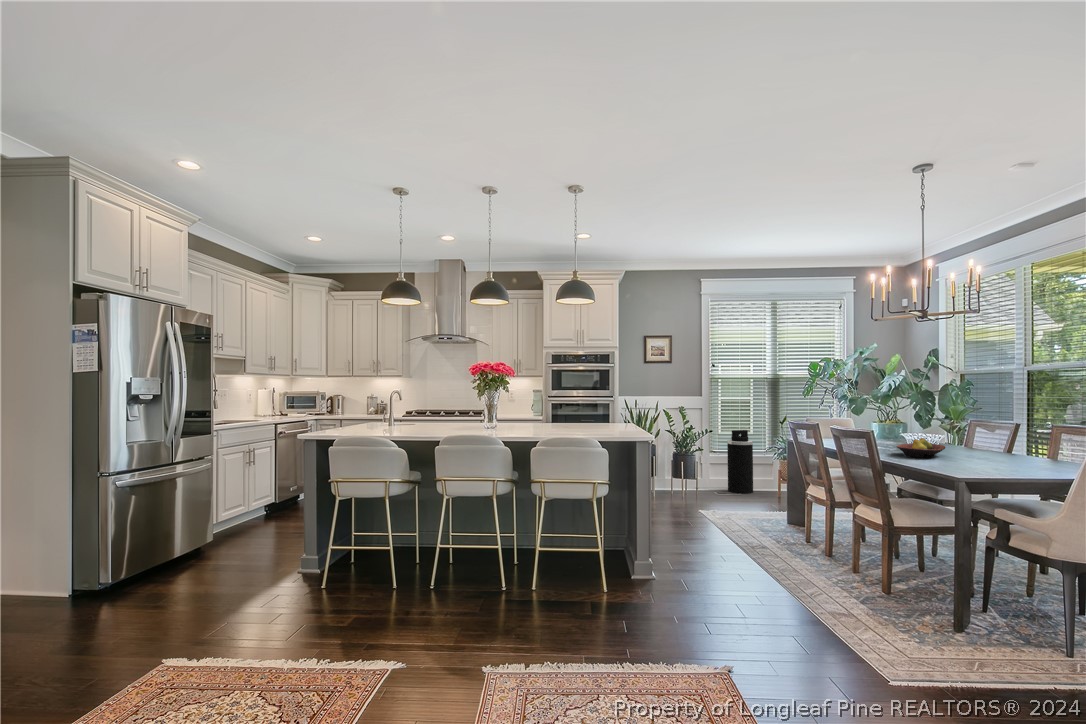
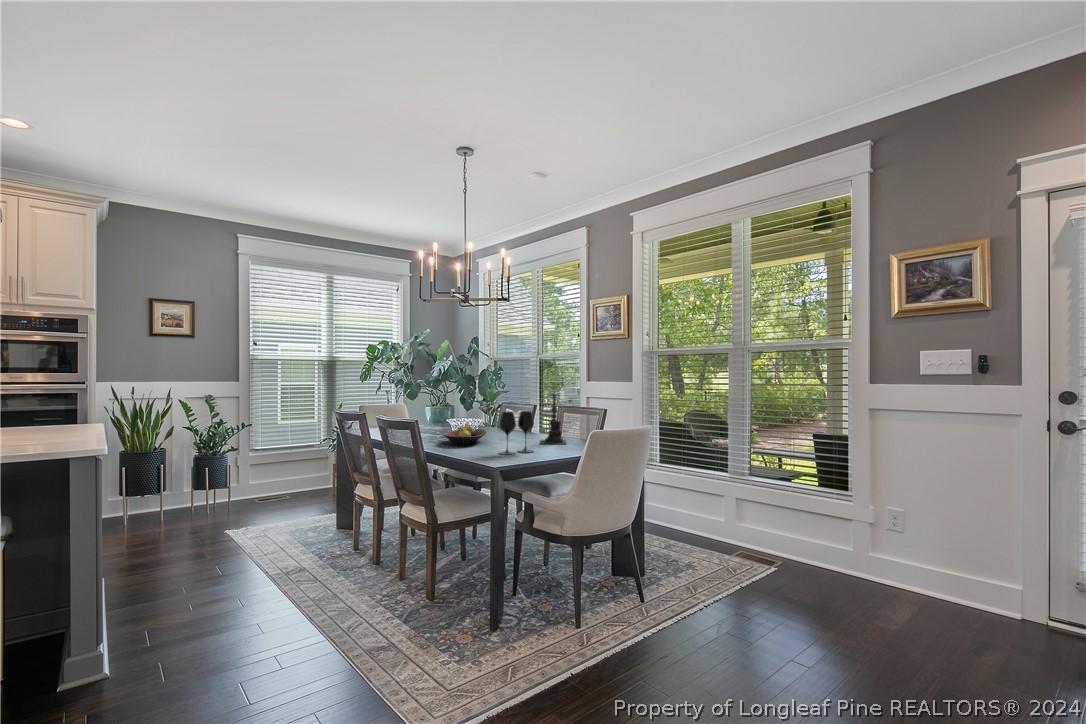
candle holder: none [1017,403,1057,467] -> present [540,393,566,444]
wine glass: none [960,427,1006,470] -> present [499,411,534,455]
trash can: present [727,430,753,494] -> none [270,421,302,497]

